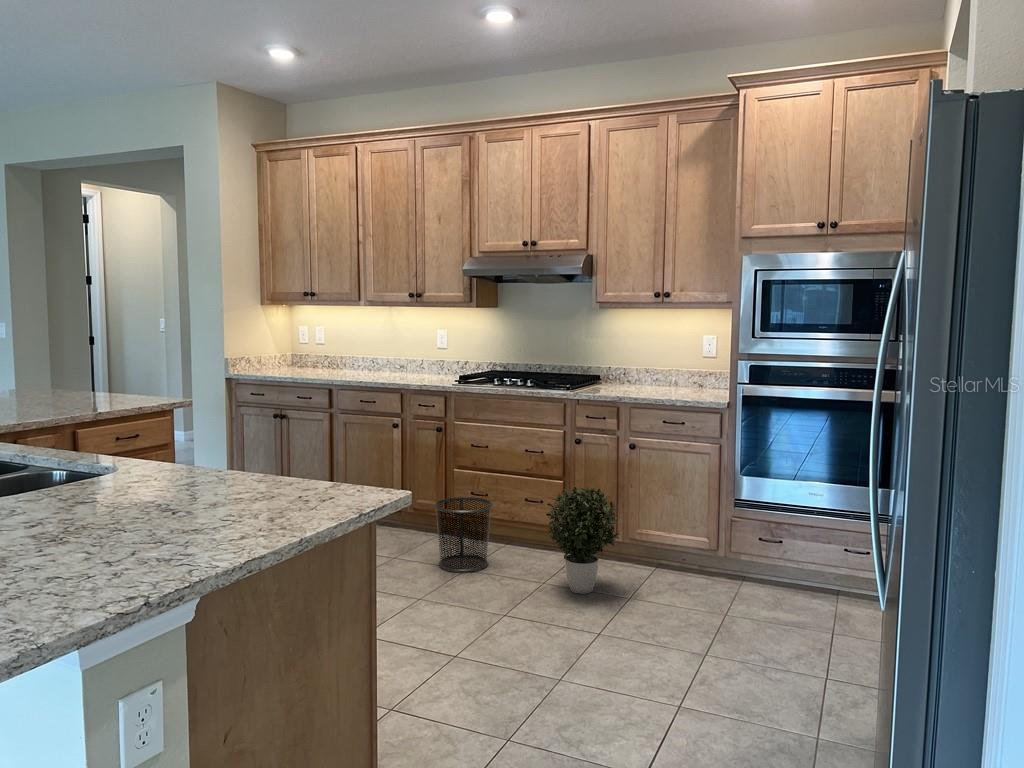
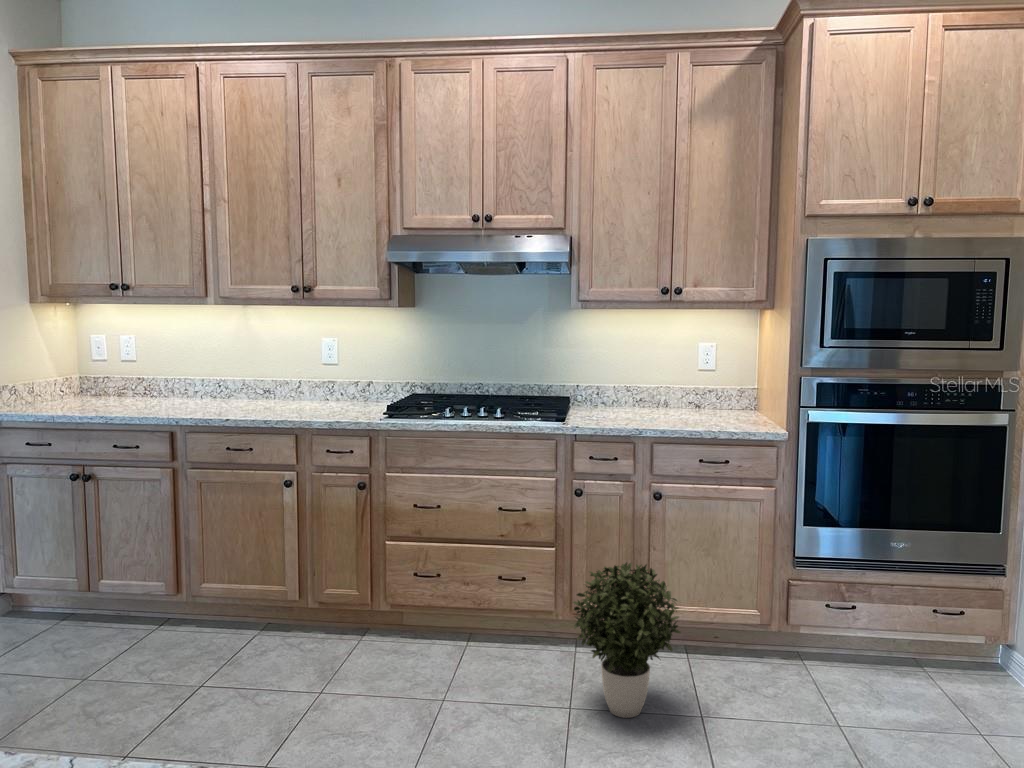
waste bin: present [434,497,493,572] -> none [386,585,473,705]

